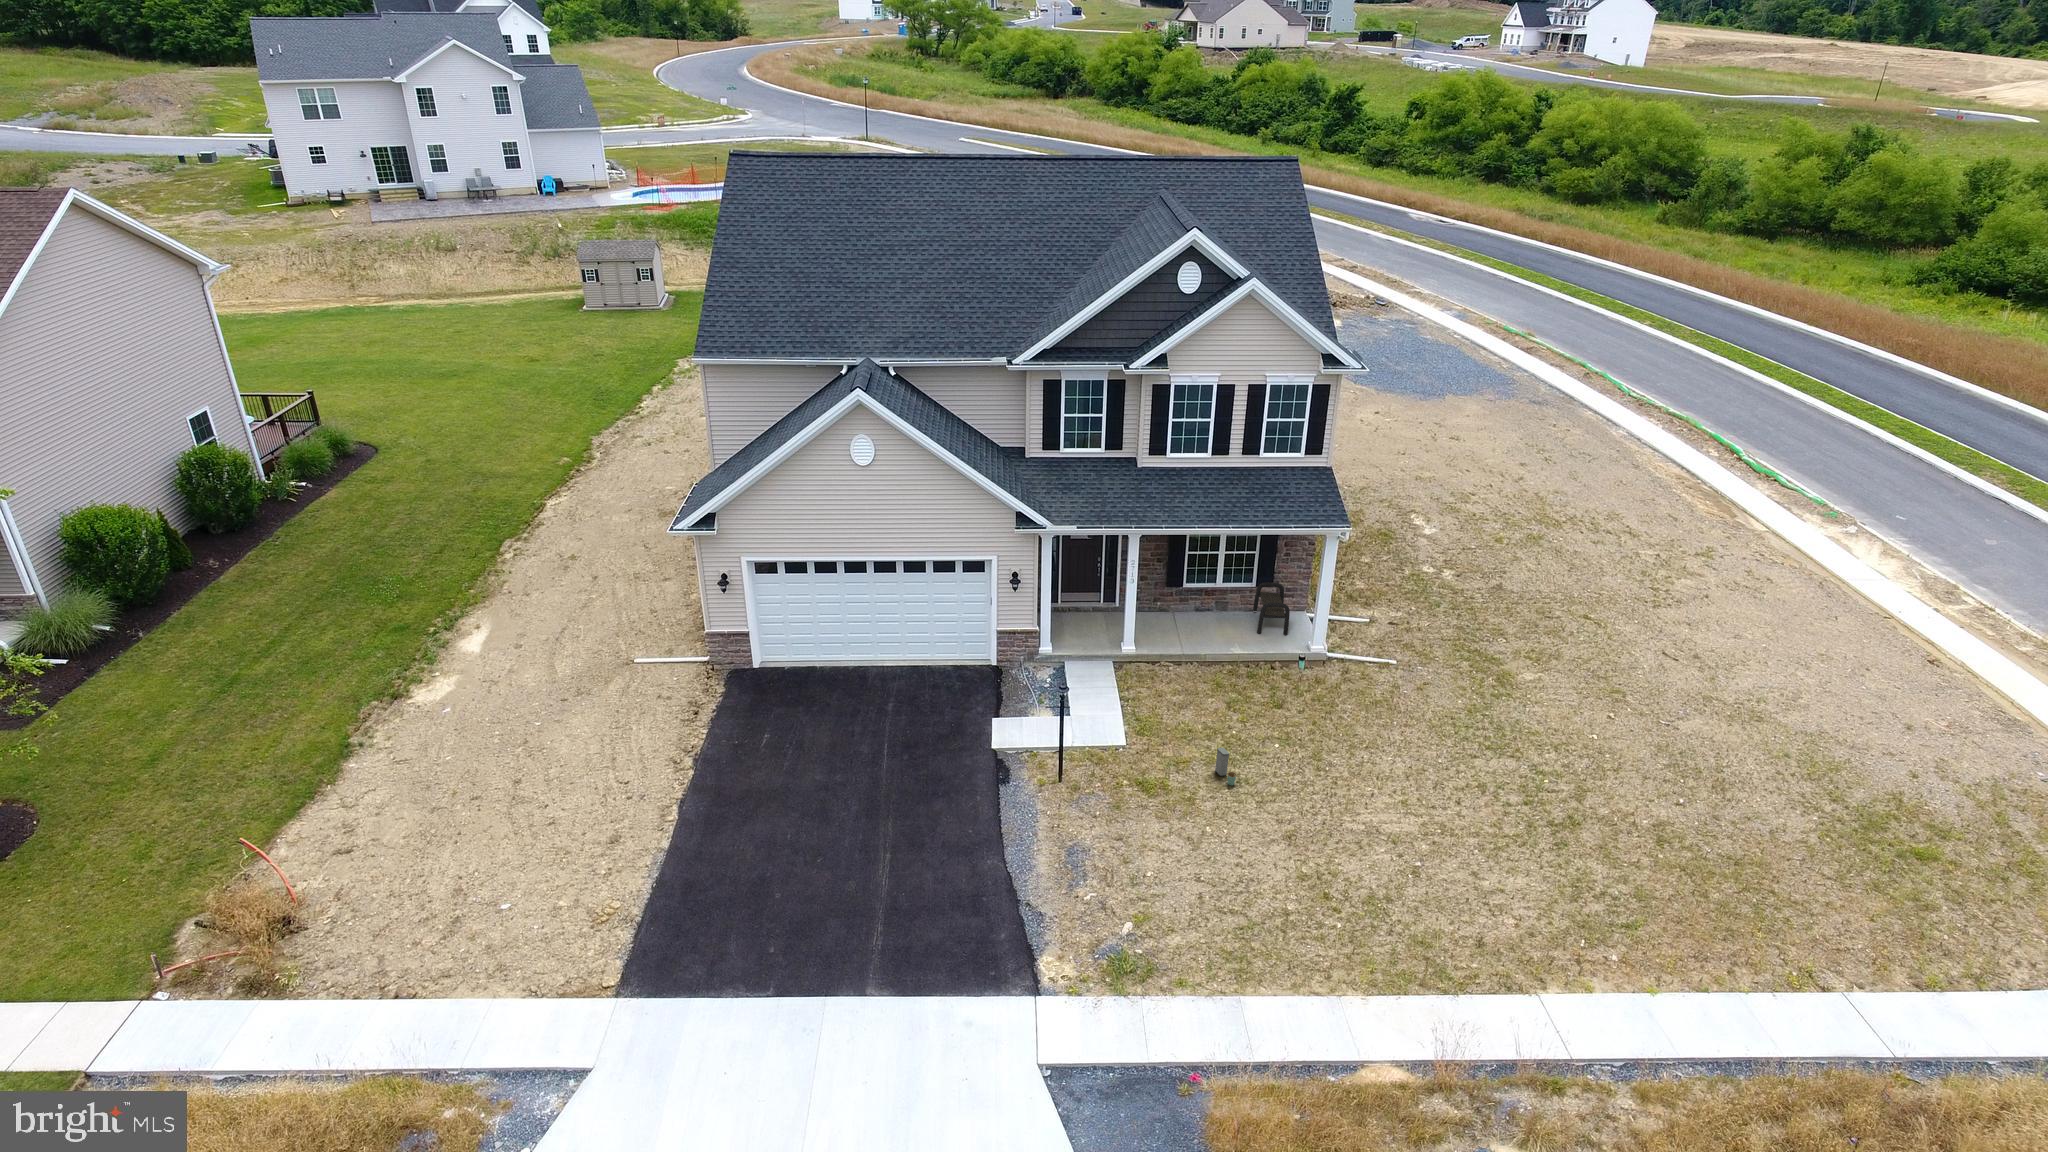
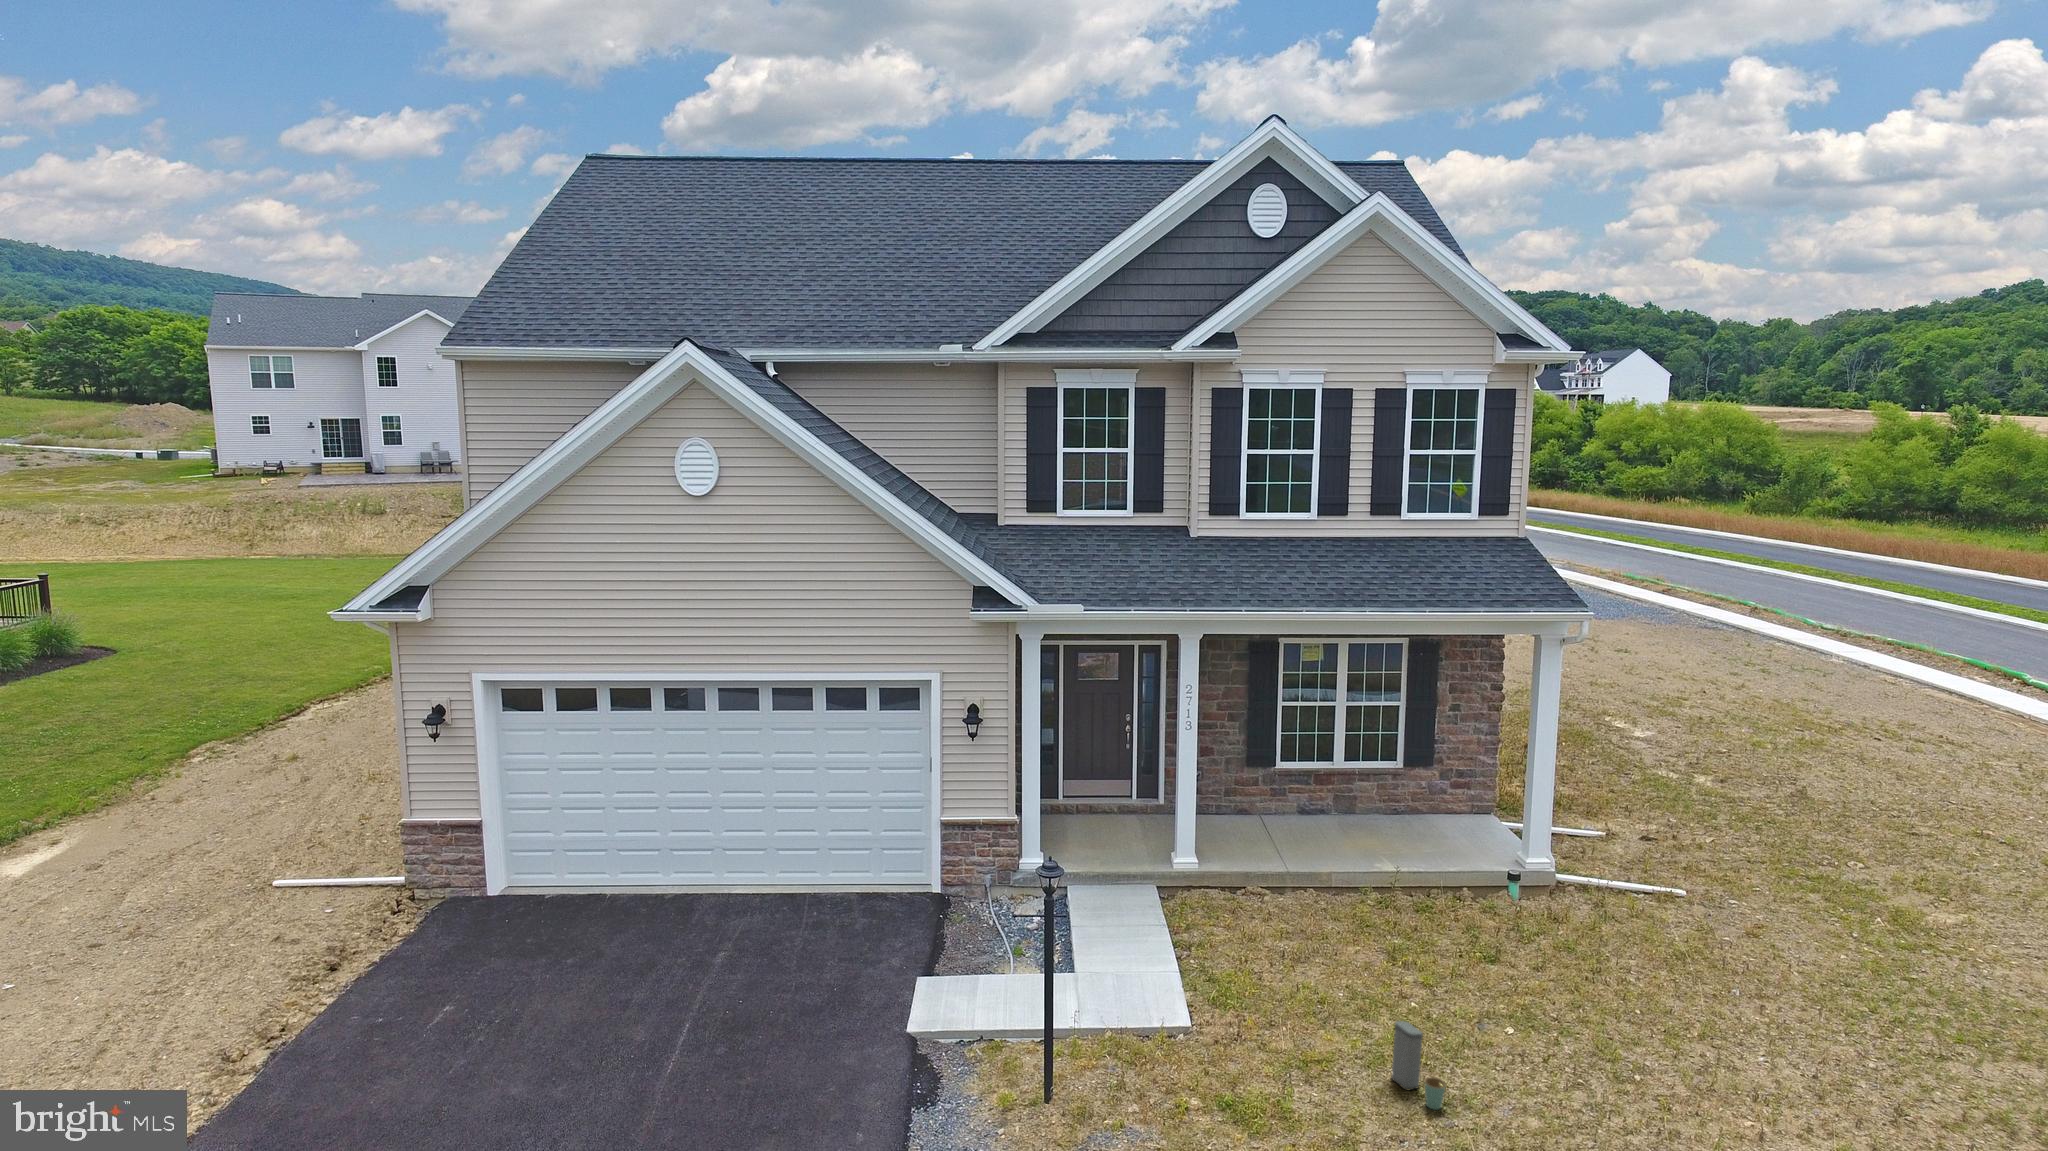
bench: present [1253,582,1290,635] -> none [1398,759,1472,846]

